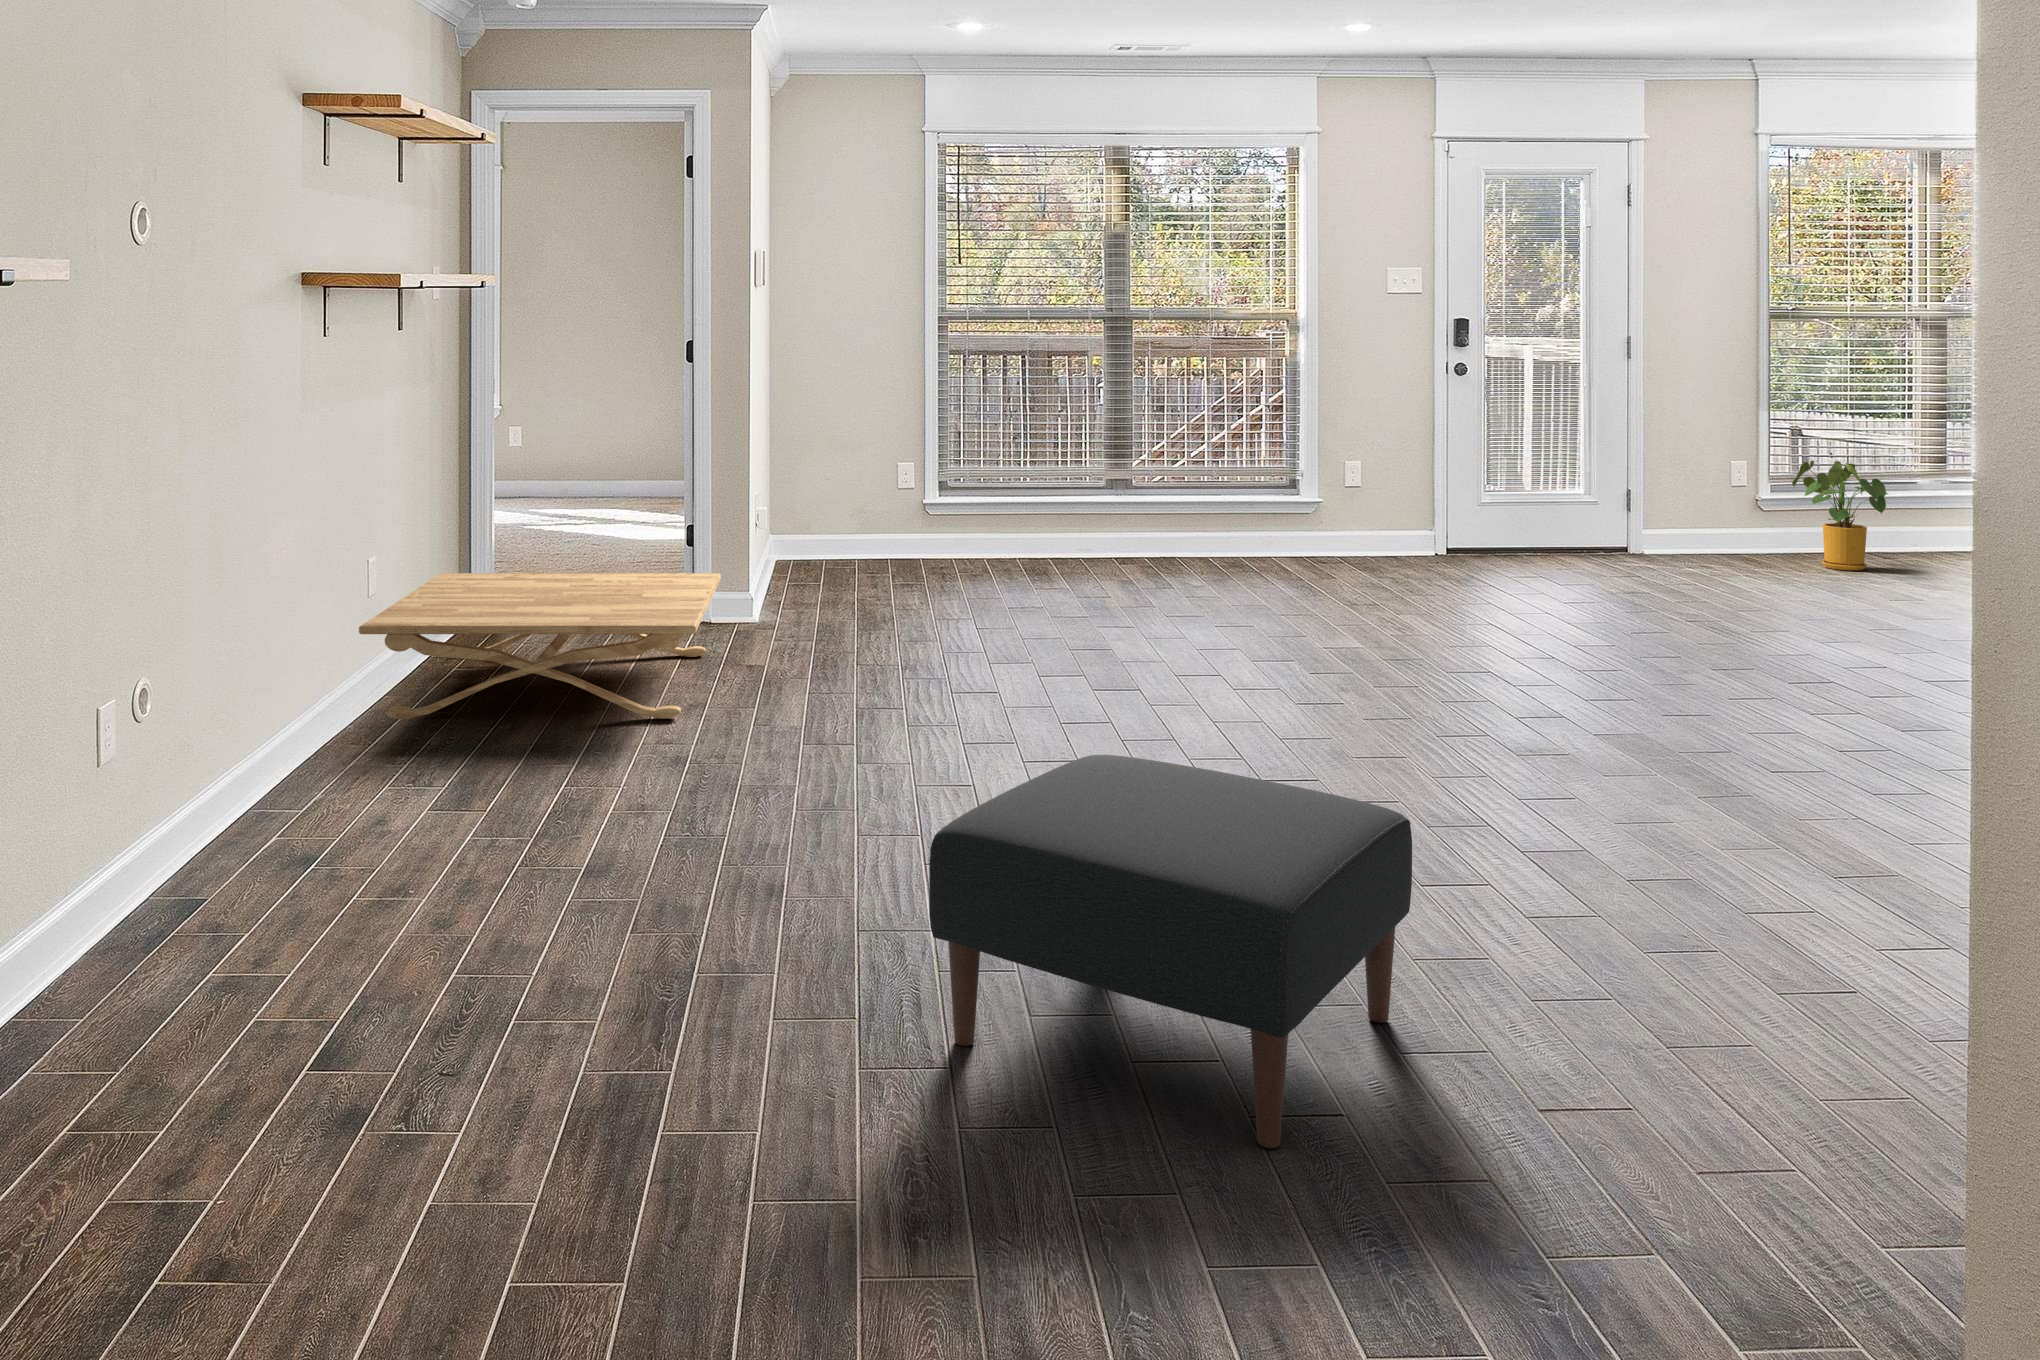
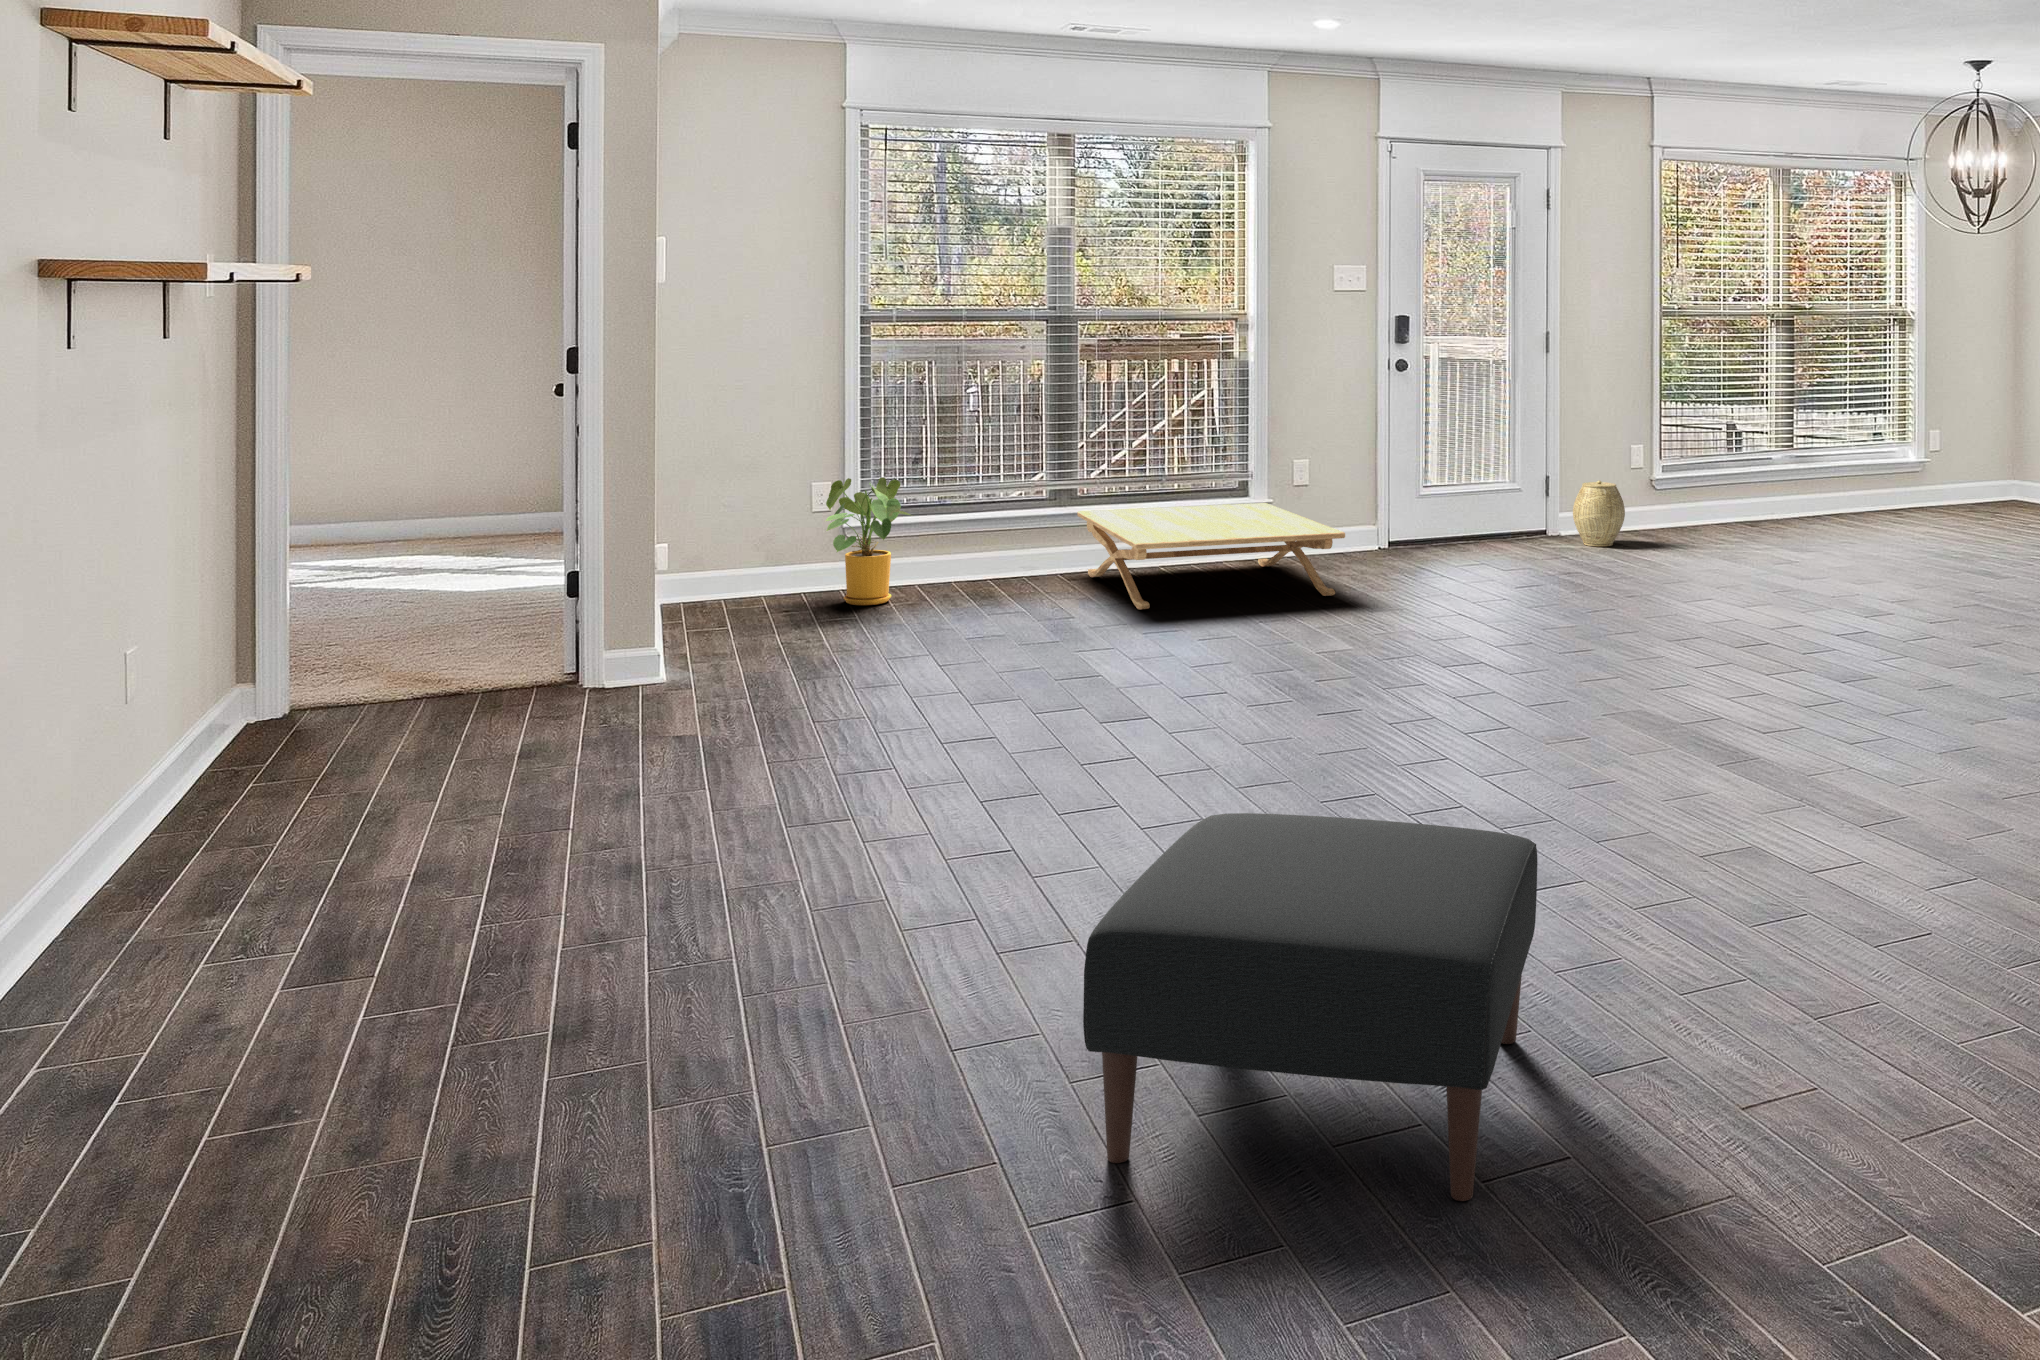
house plant: present [1792,461,1888,571] -> present [826,477,910,605]
woven basket: none [1675,493,1741,567] -> present [1573,480,1625,547]
coffee table: present [359,573,721,719] -> present [1077,503,1345,609]

